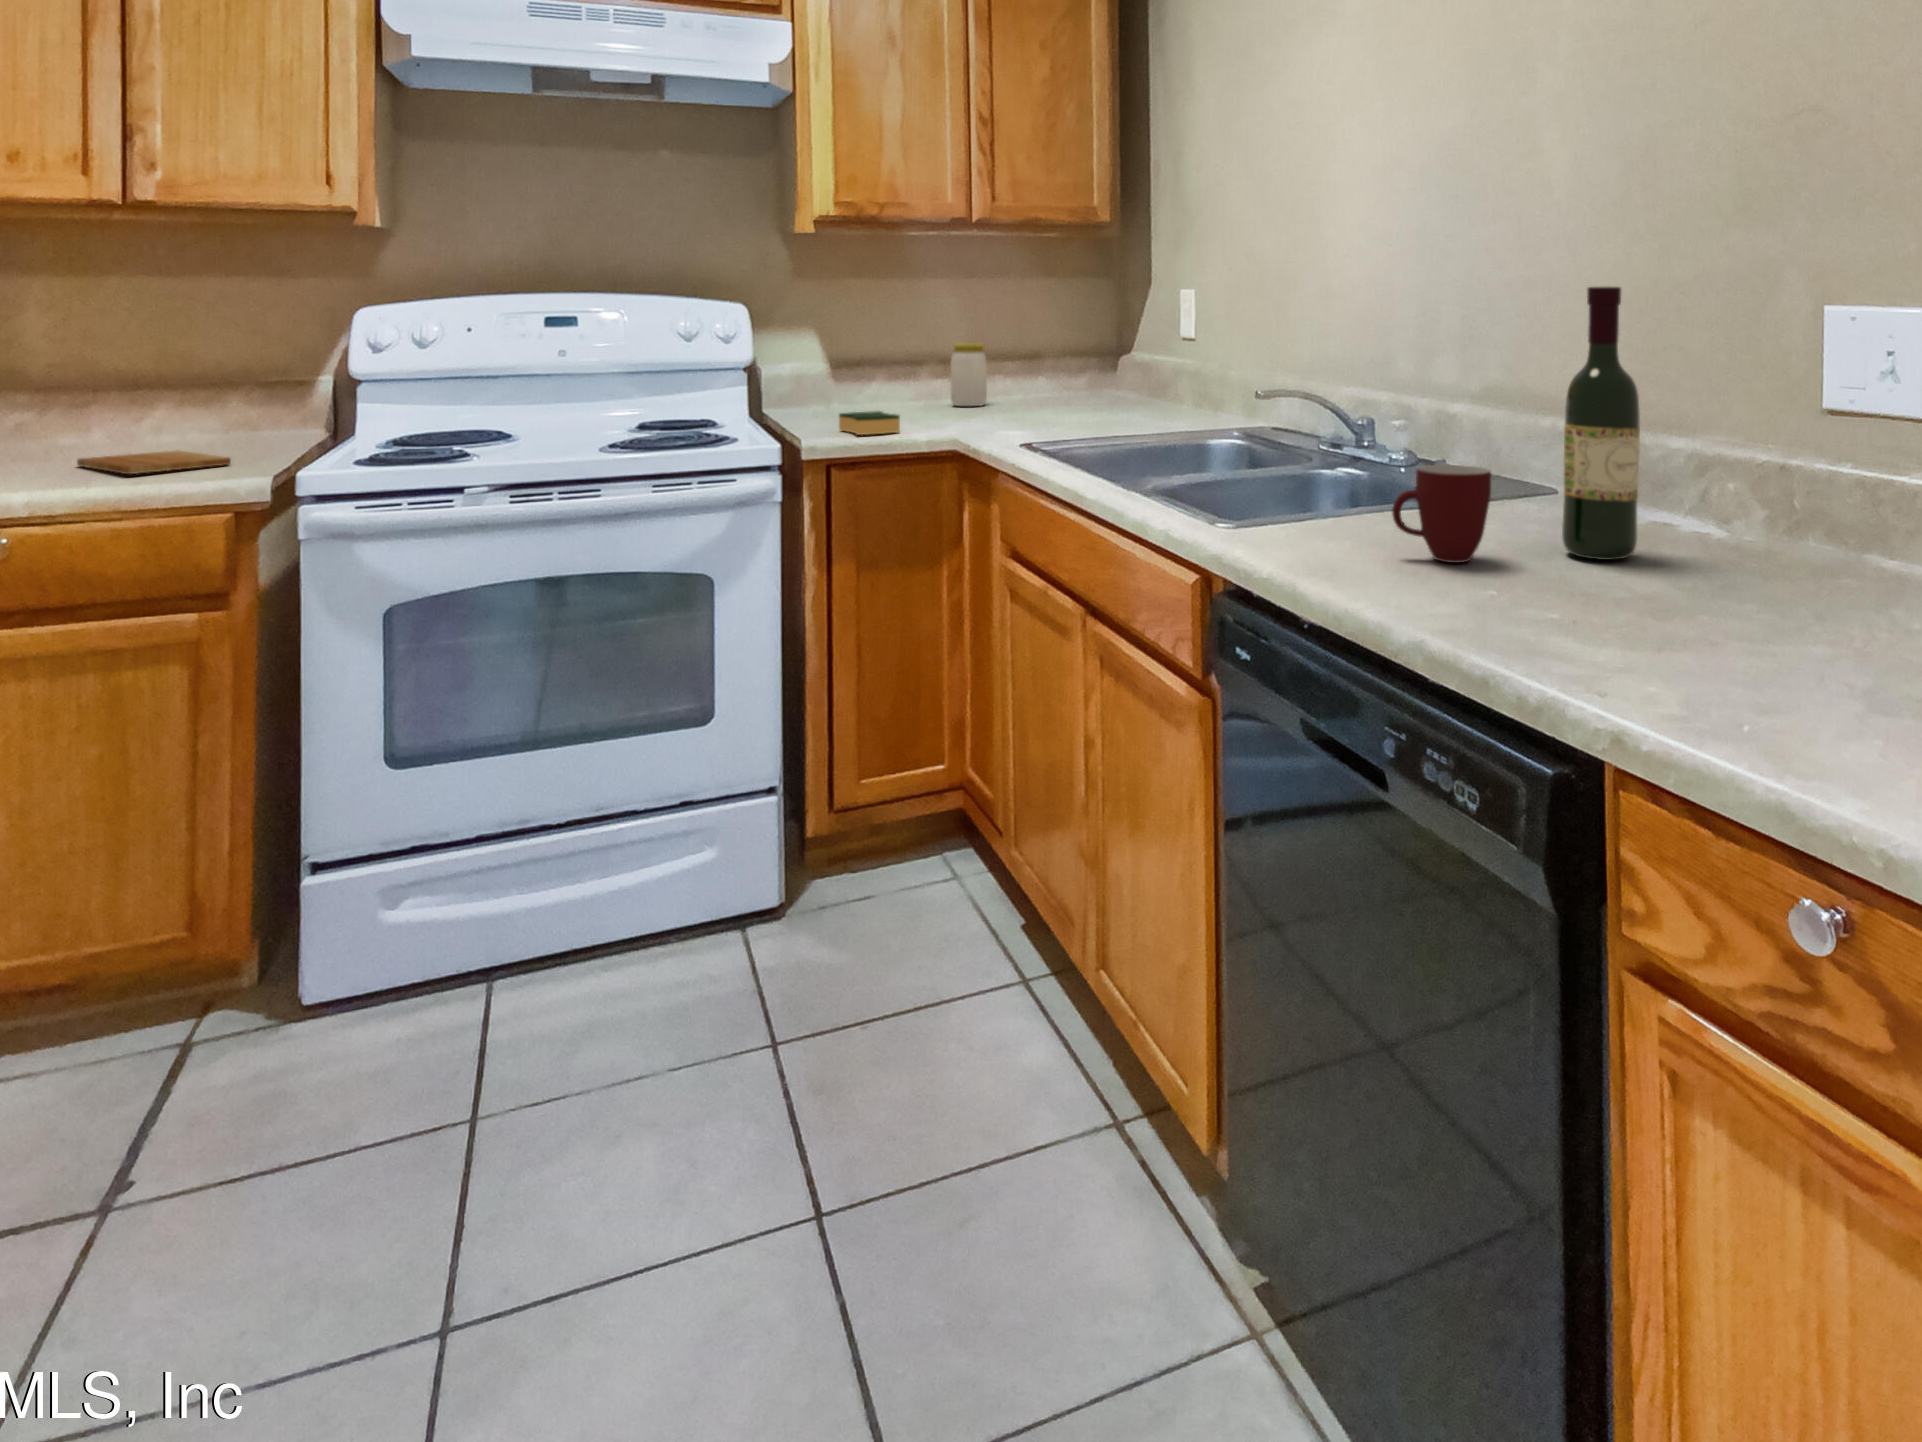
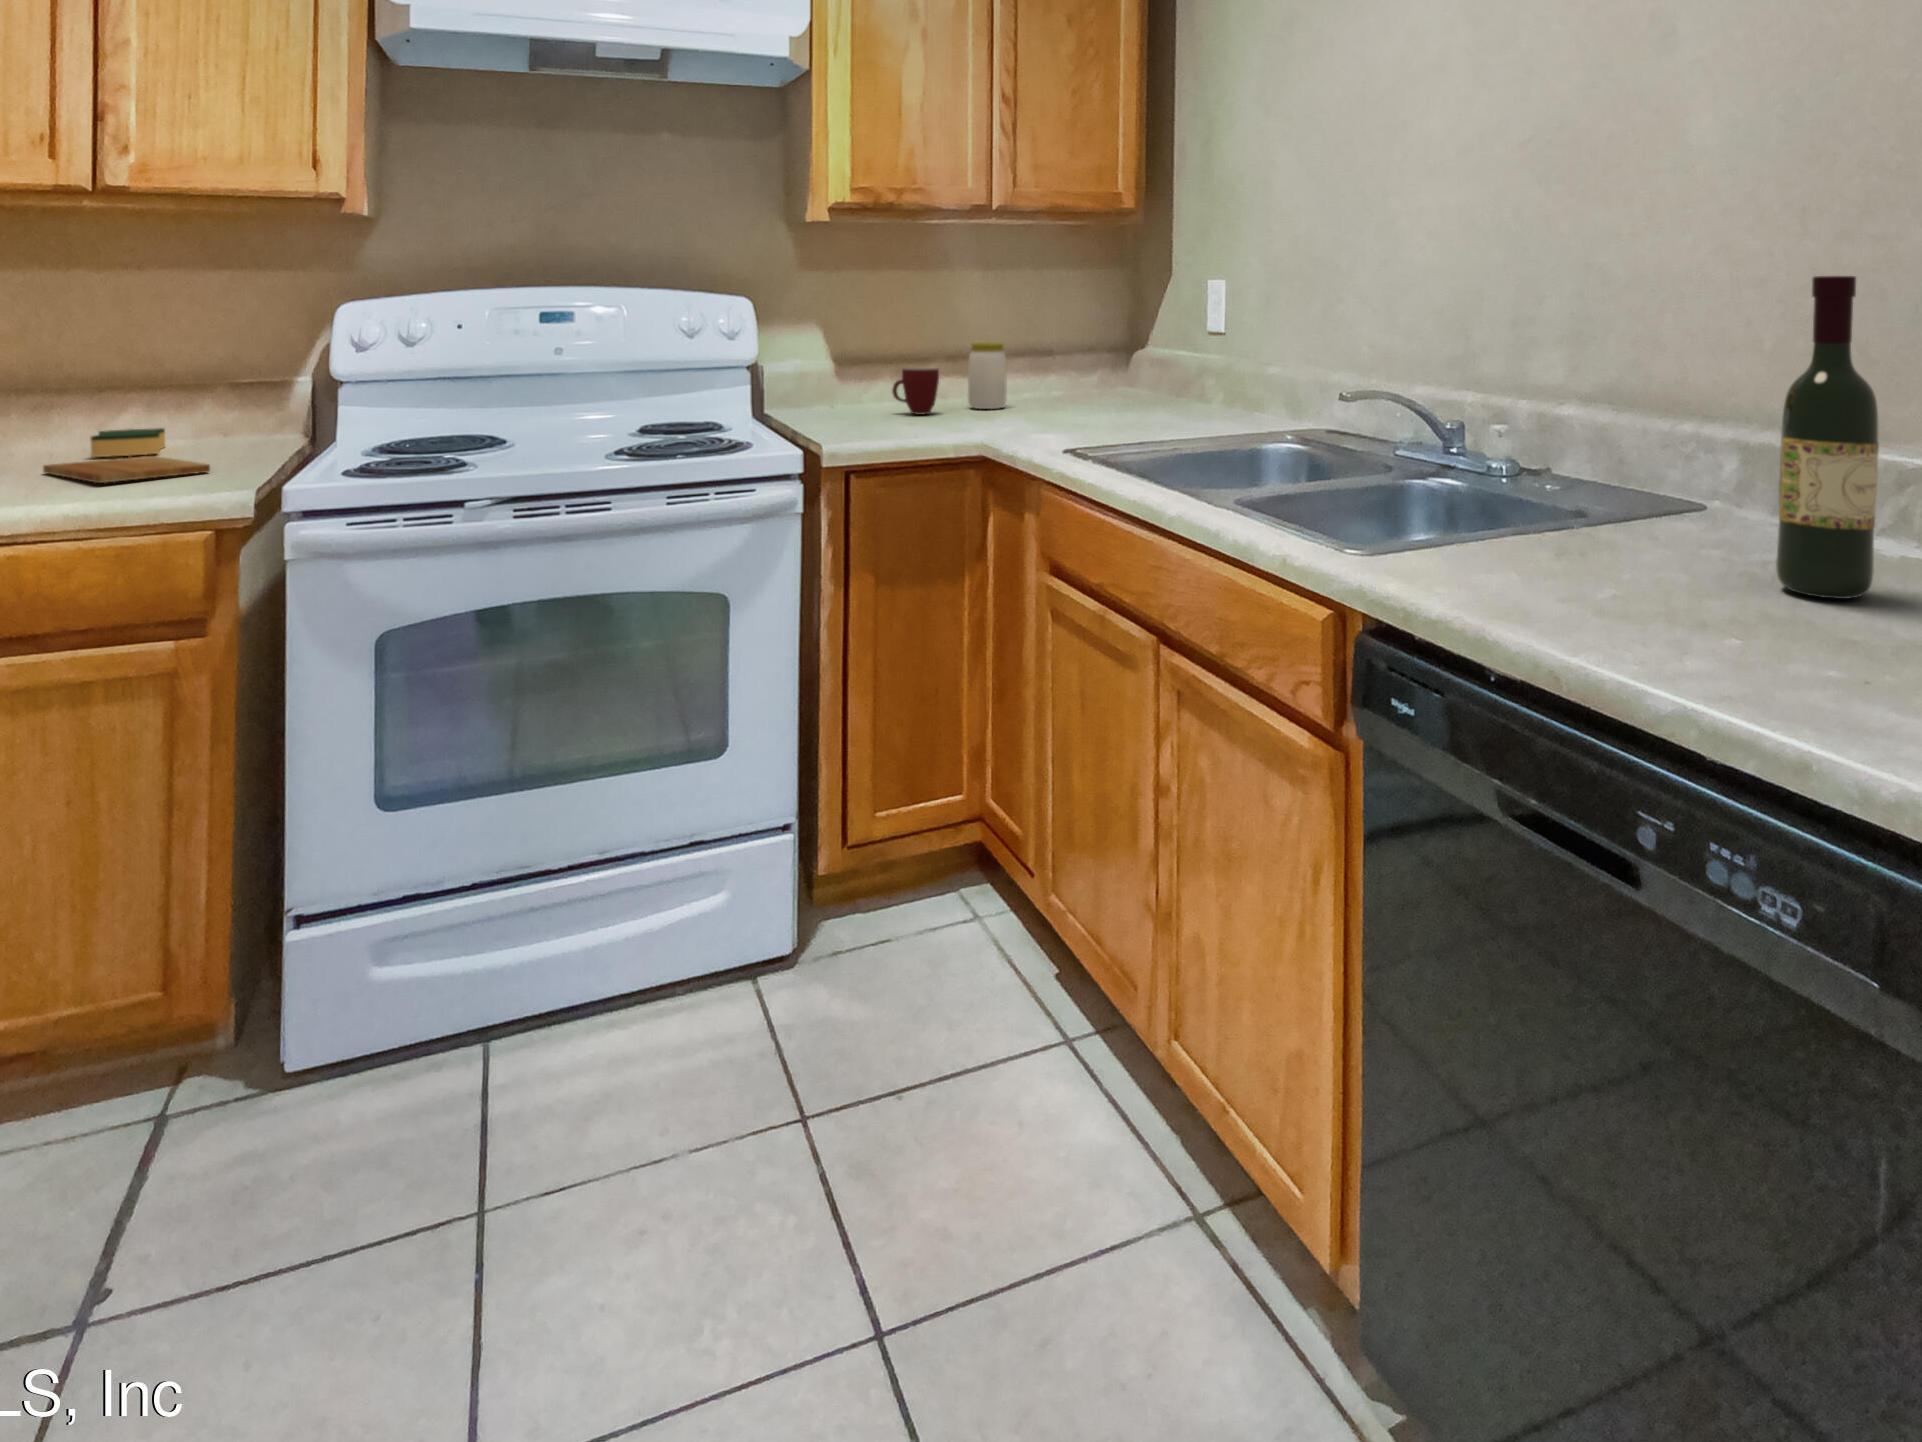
sponge: present [839,411,900,435] -> present [91,428,165,457]
mug: present [1392,465,1491,563] -> present [892,368,939,415]

